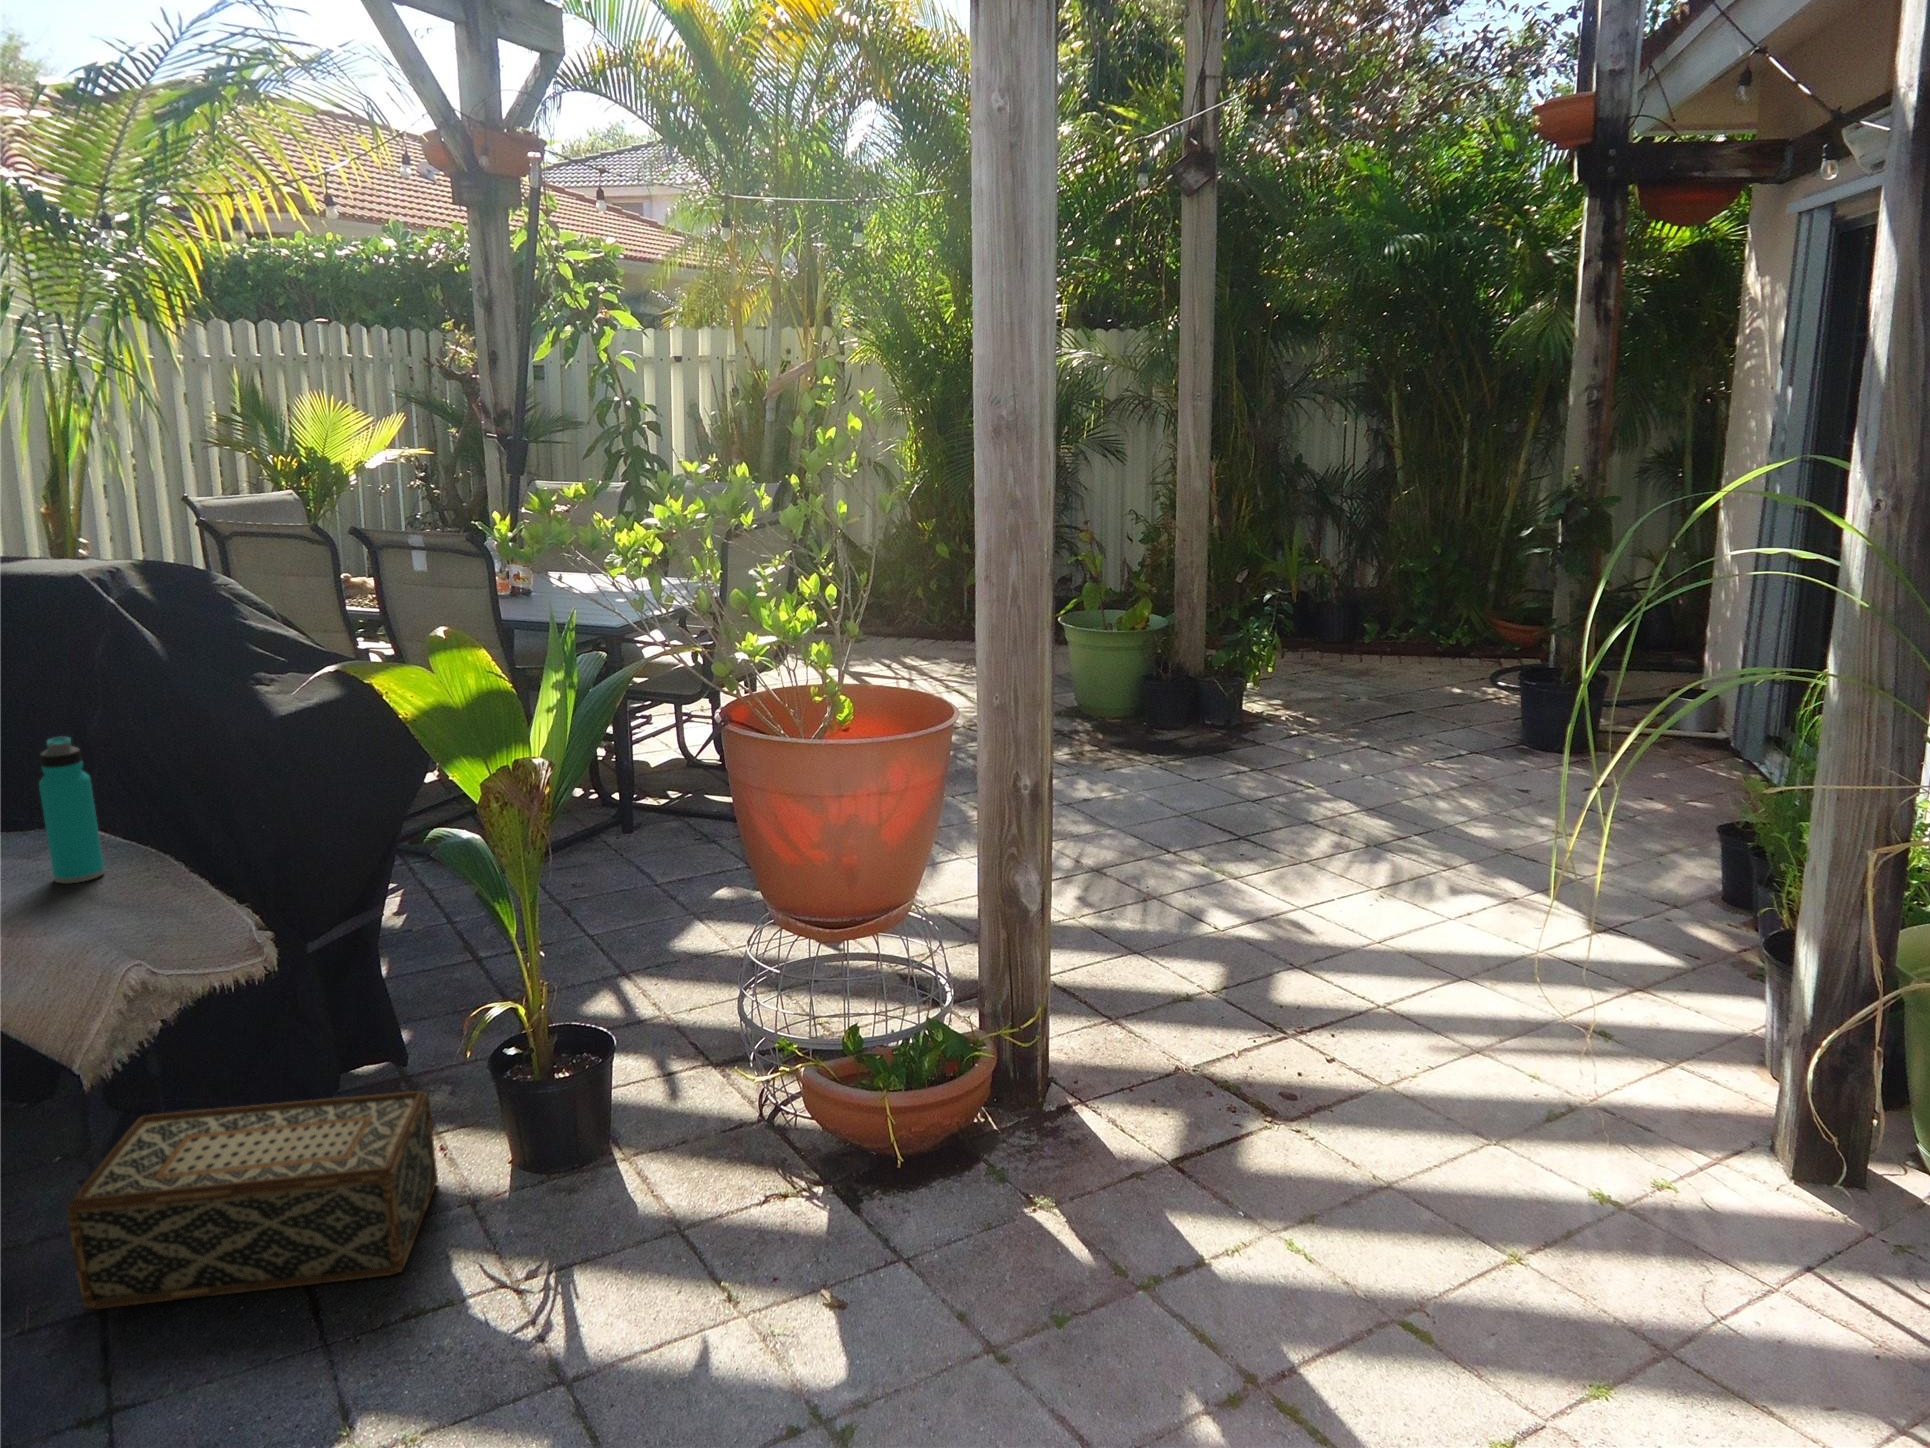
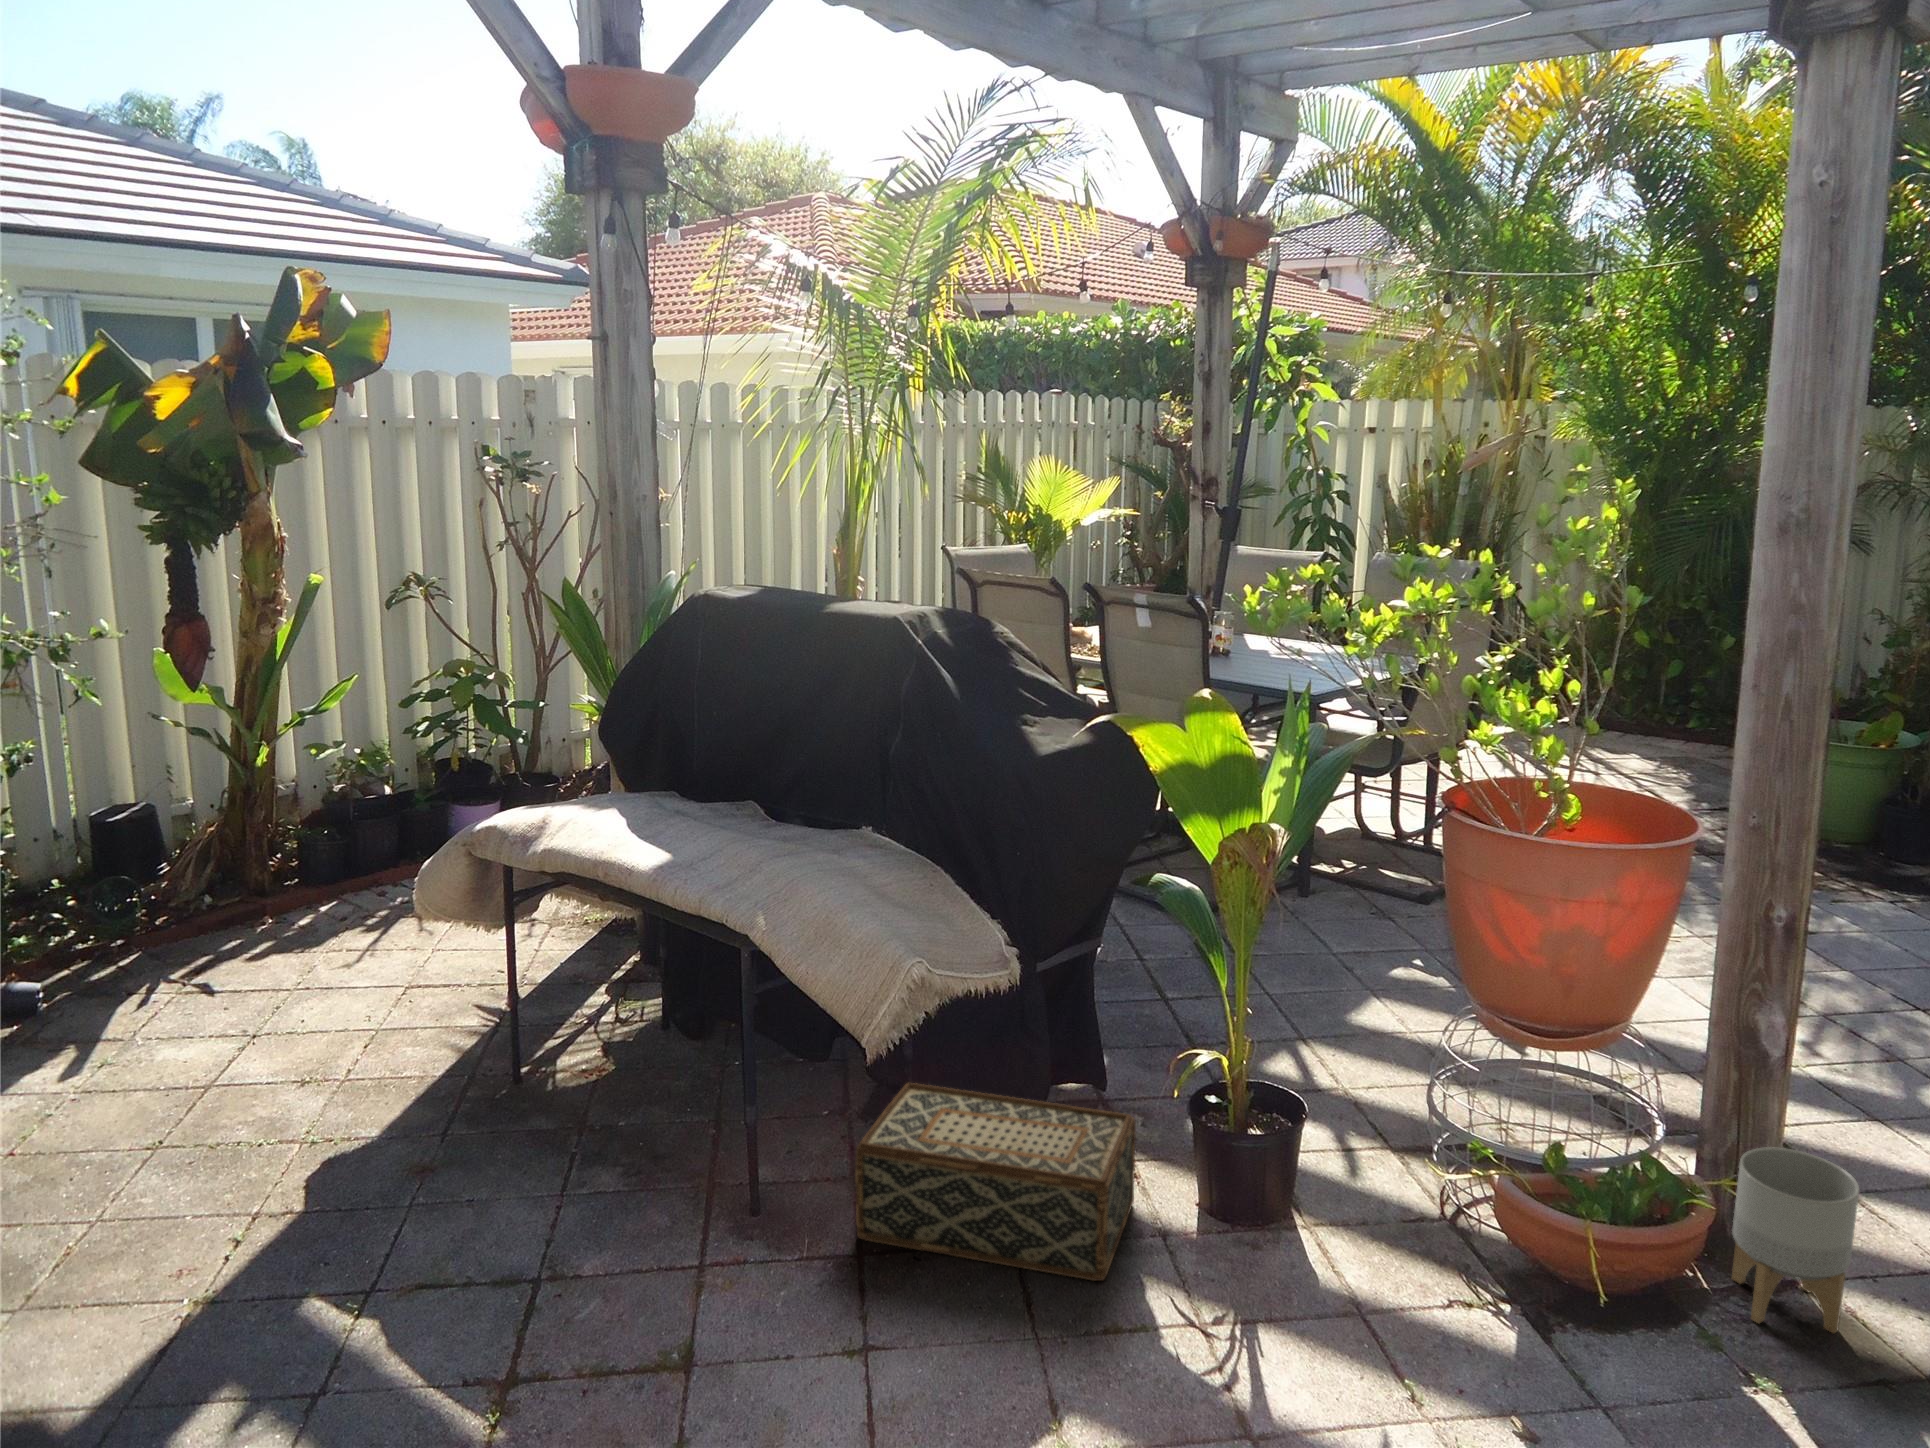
water bottle: present [39,736,104,884] -> none [869,751,905,875]
planter: none [1004,984,1095,1139] -> present [1732,1147,1859,1333]

